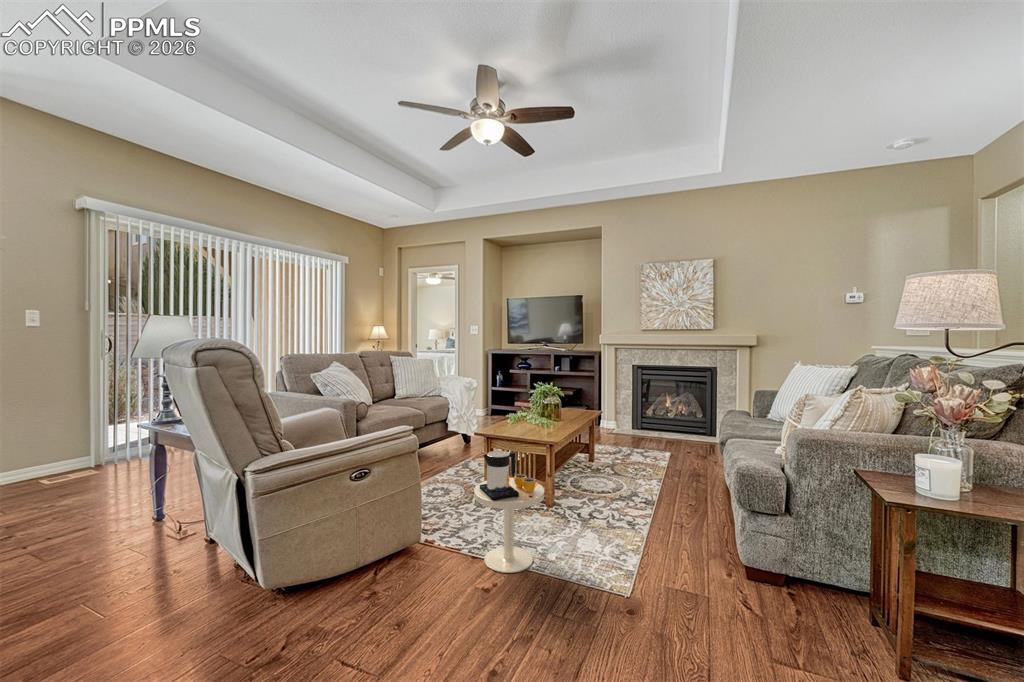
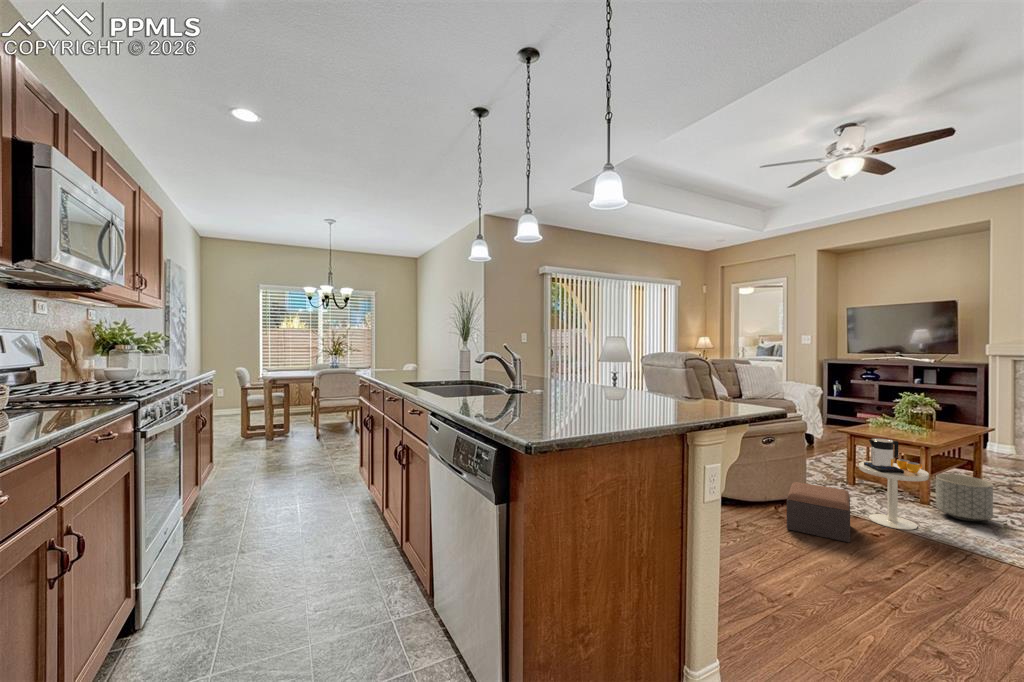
planter: none [555,477,602,533] -> present [936,474,993,521]
footstool: none [358,534,456,633] -> present [787,482,850,543]

